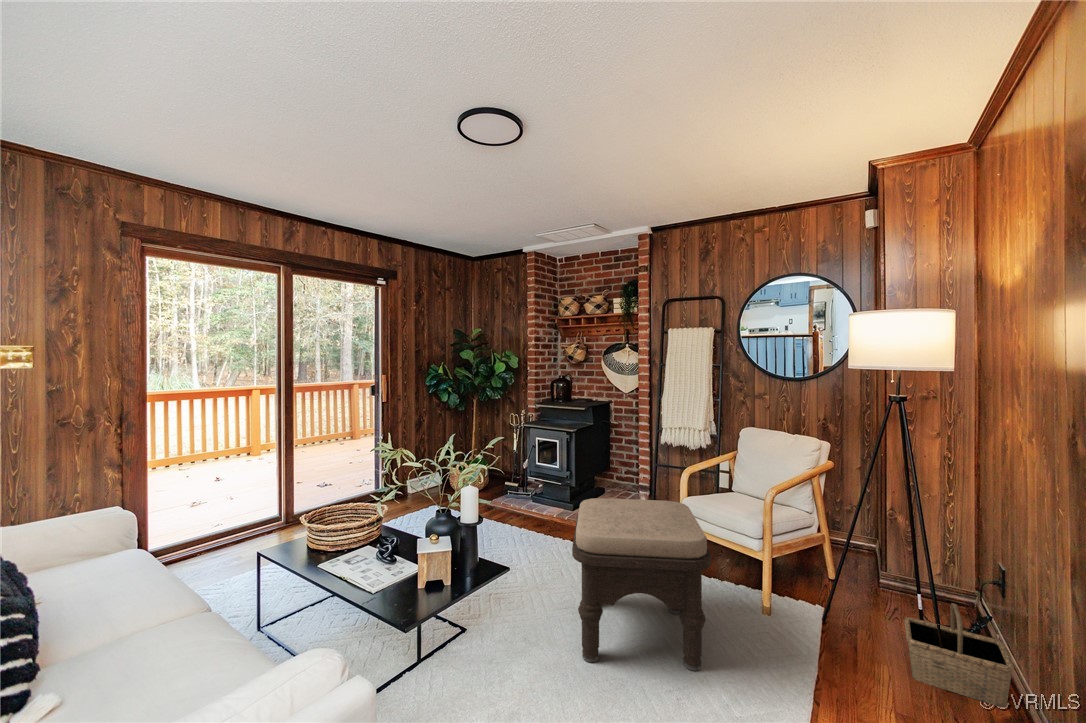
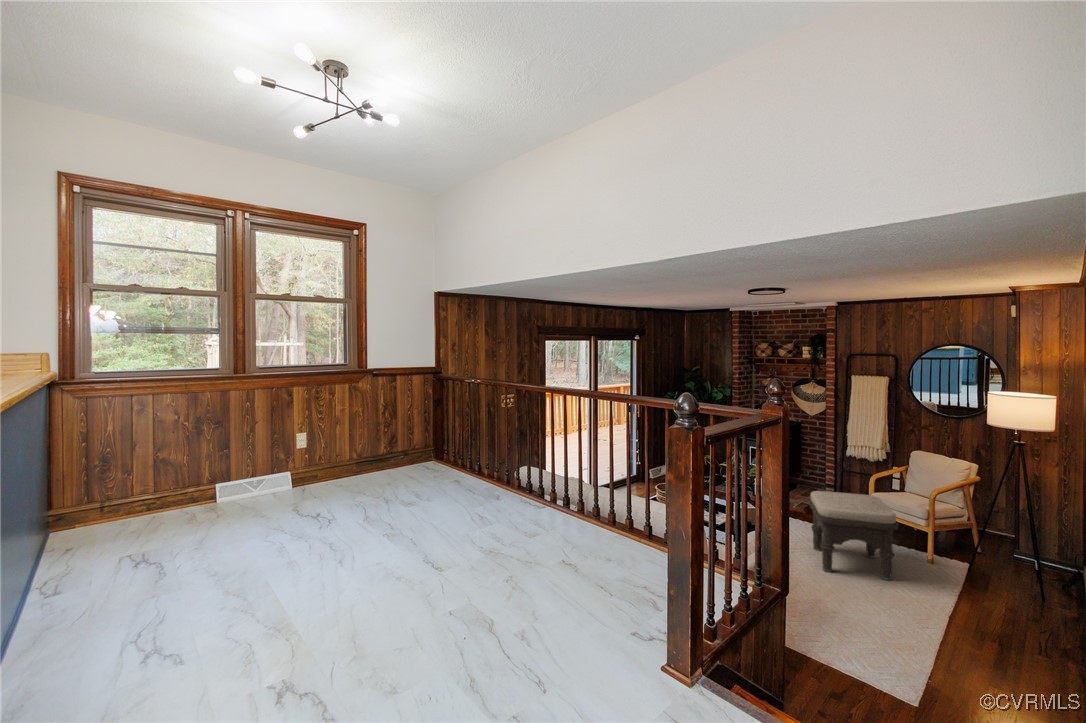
basket: present [905,603,1014,707] -> none [1017,559,1078,609]

